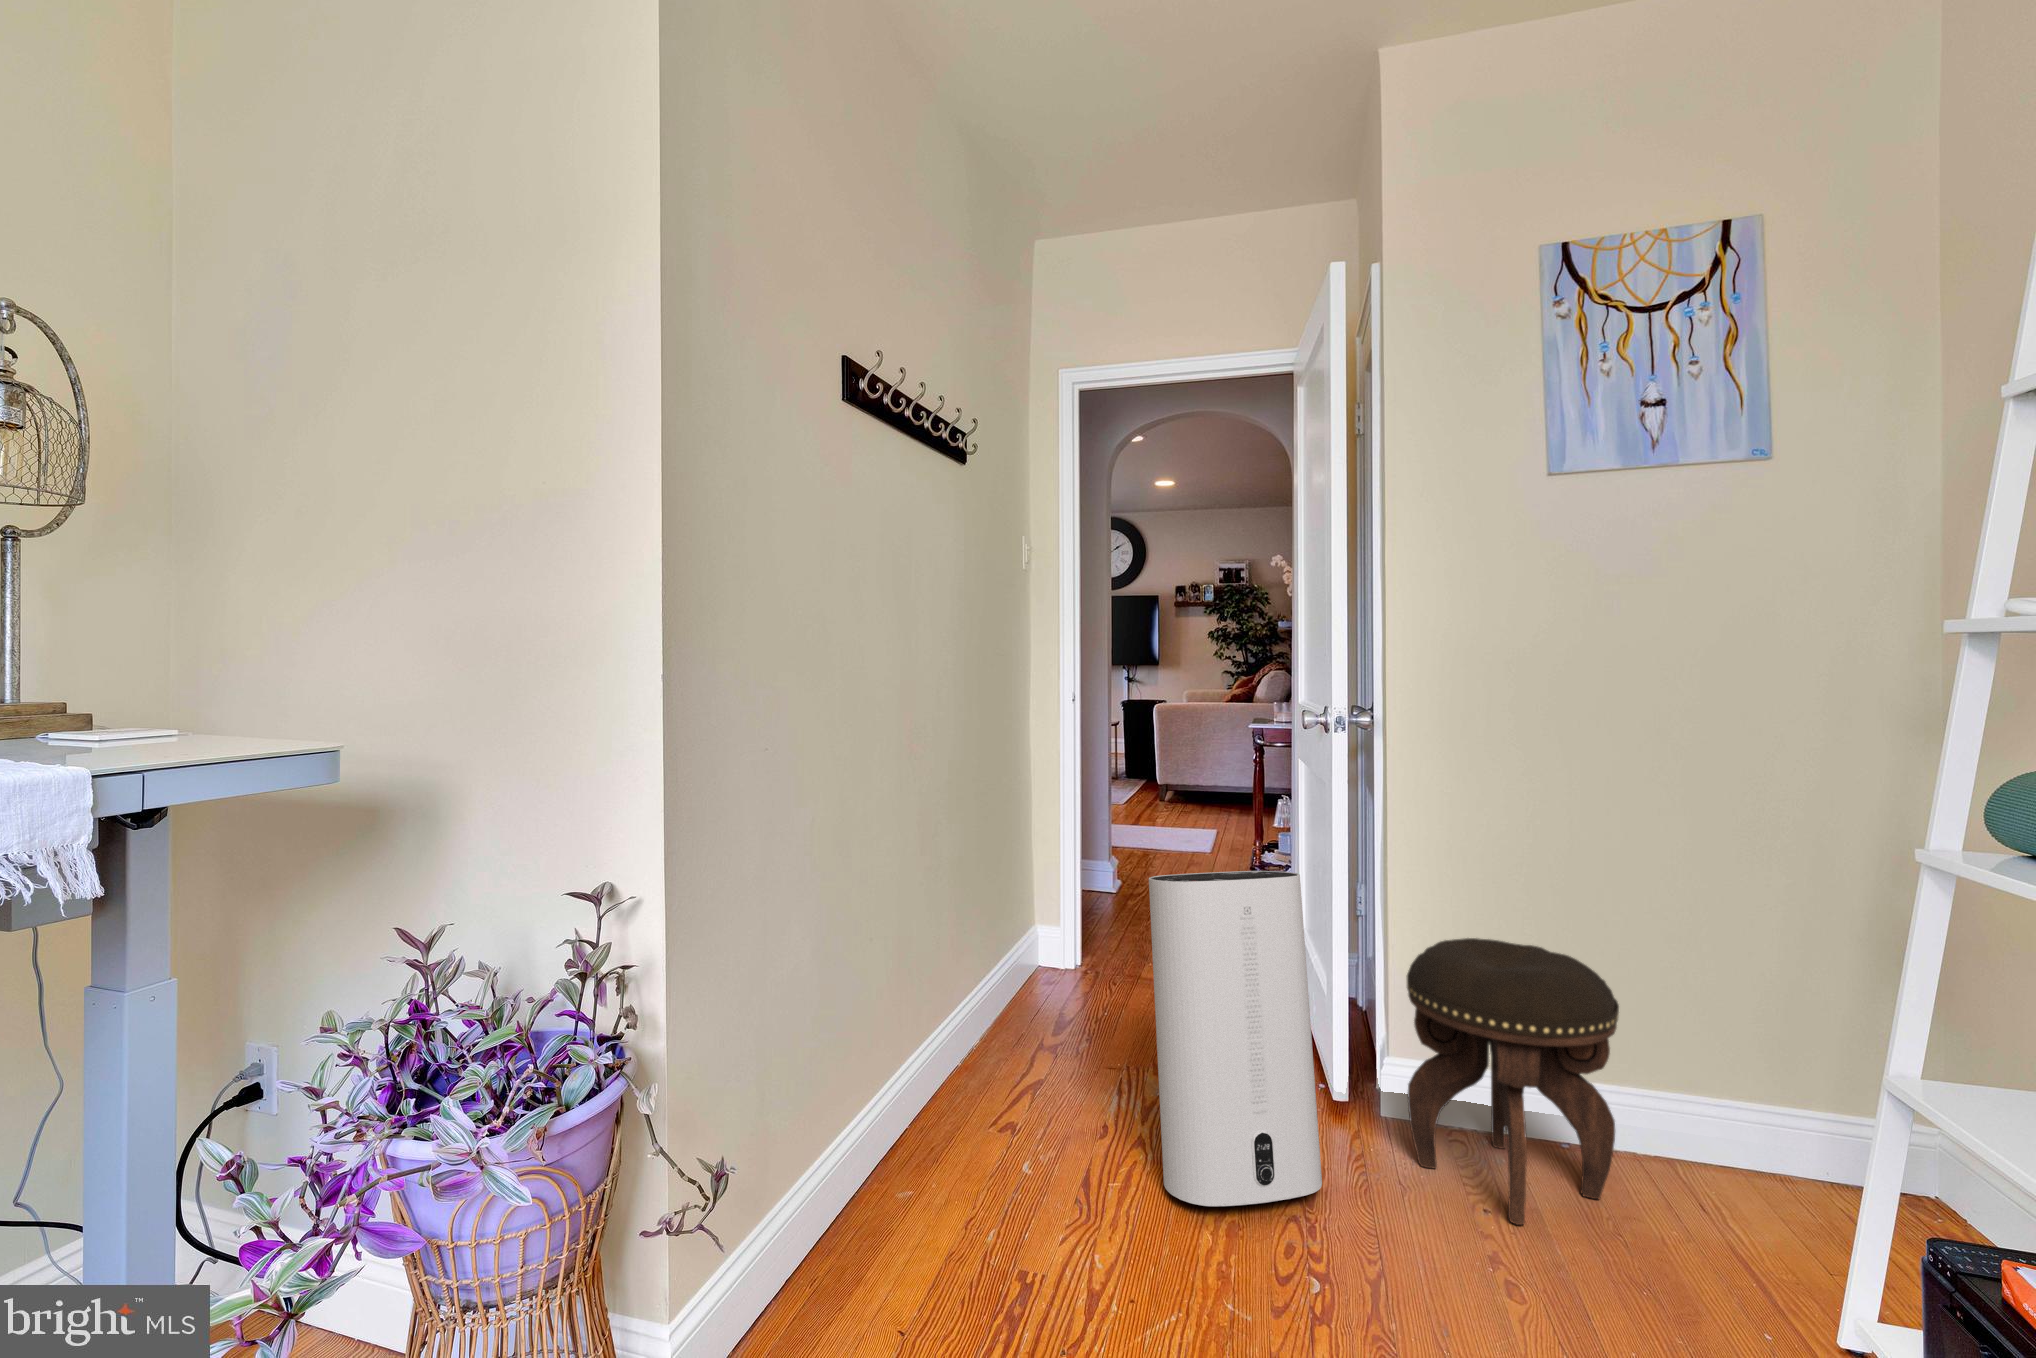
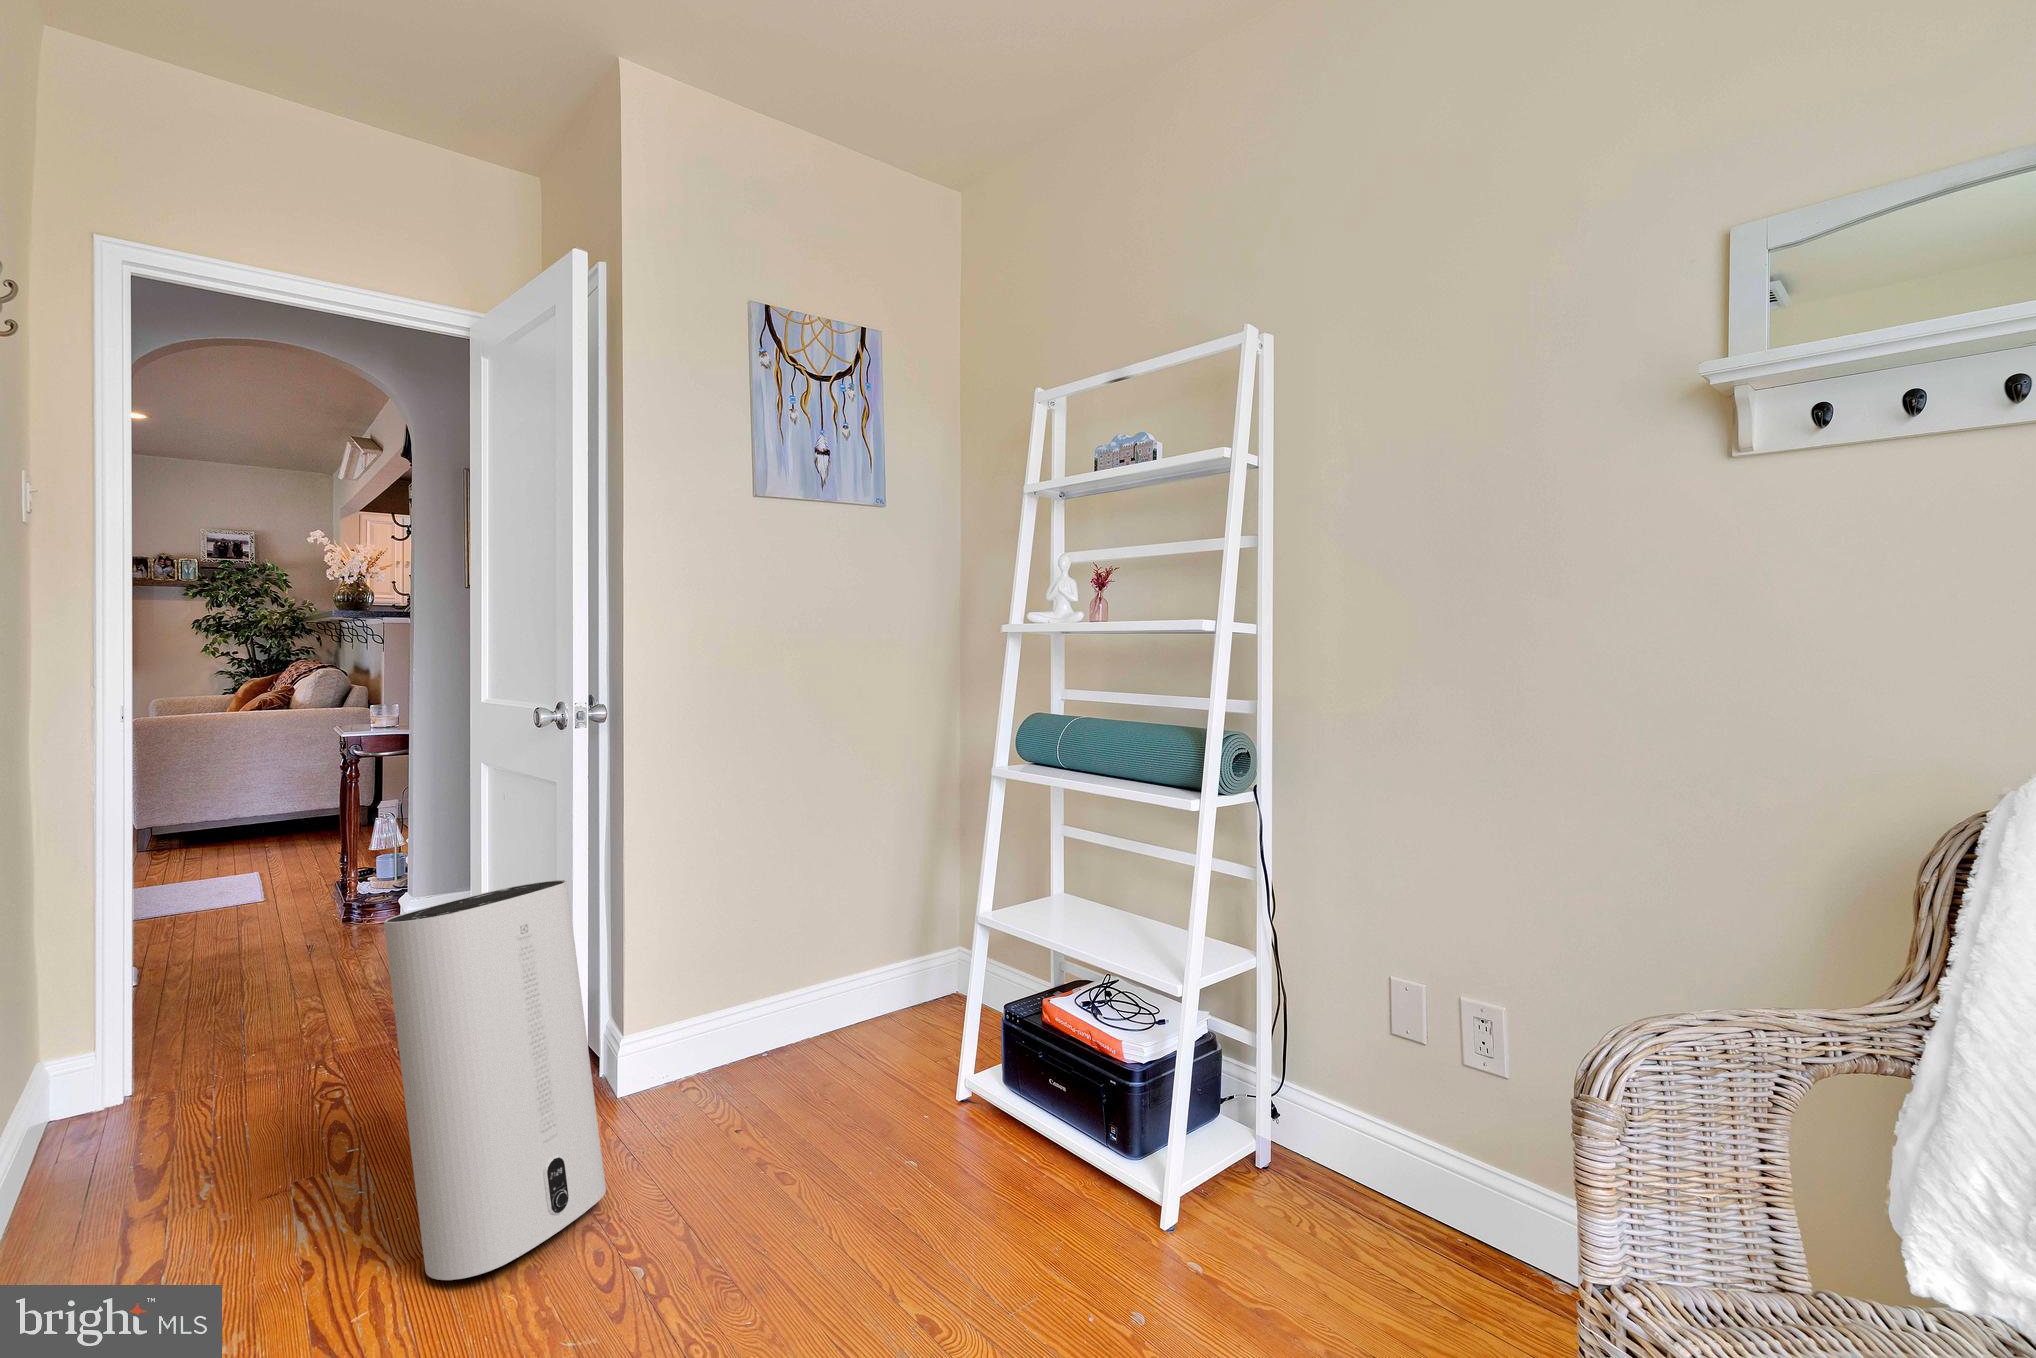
footstool: present [1407,938,1619,1225] -> none [658,901,827,1138]

